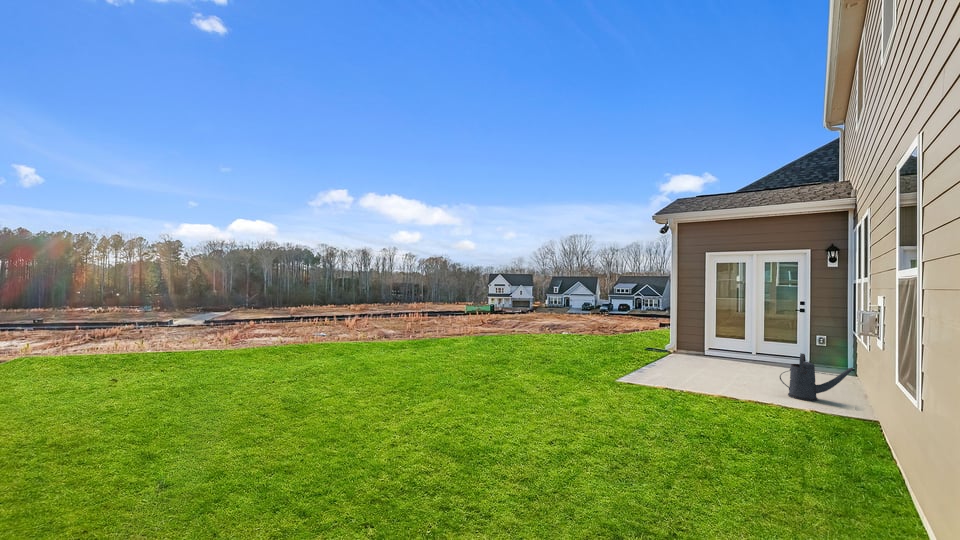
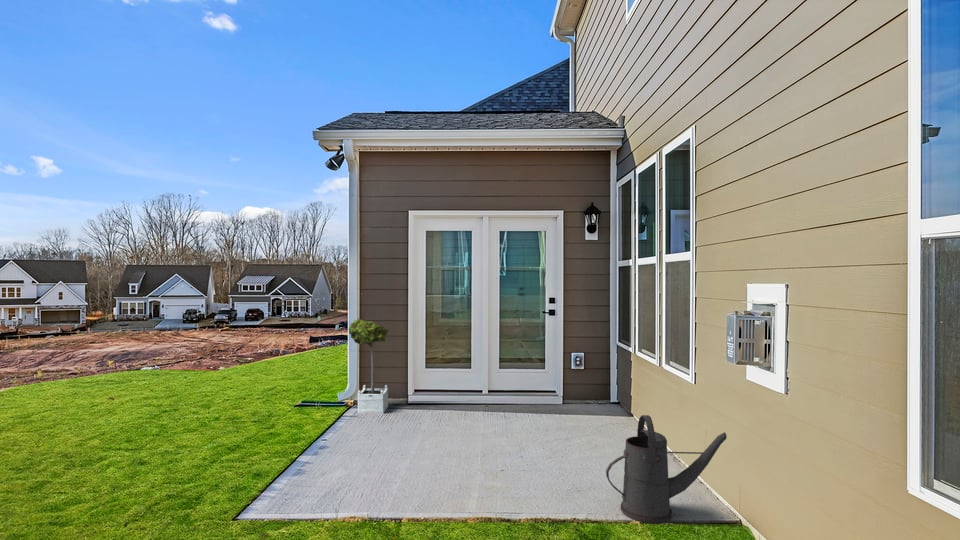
potted tree: none [670,307,692,355] -> present [349,319,389,414]

